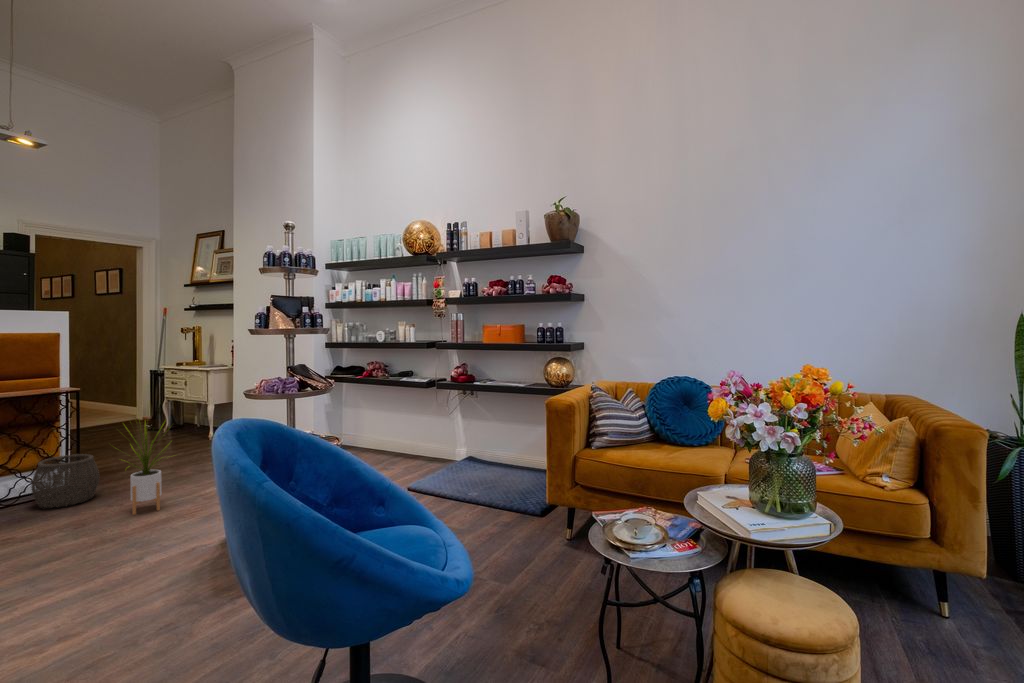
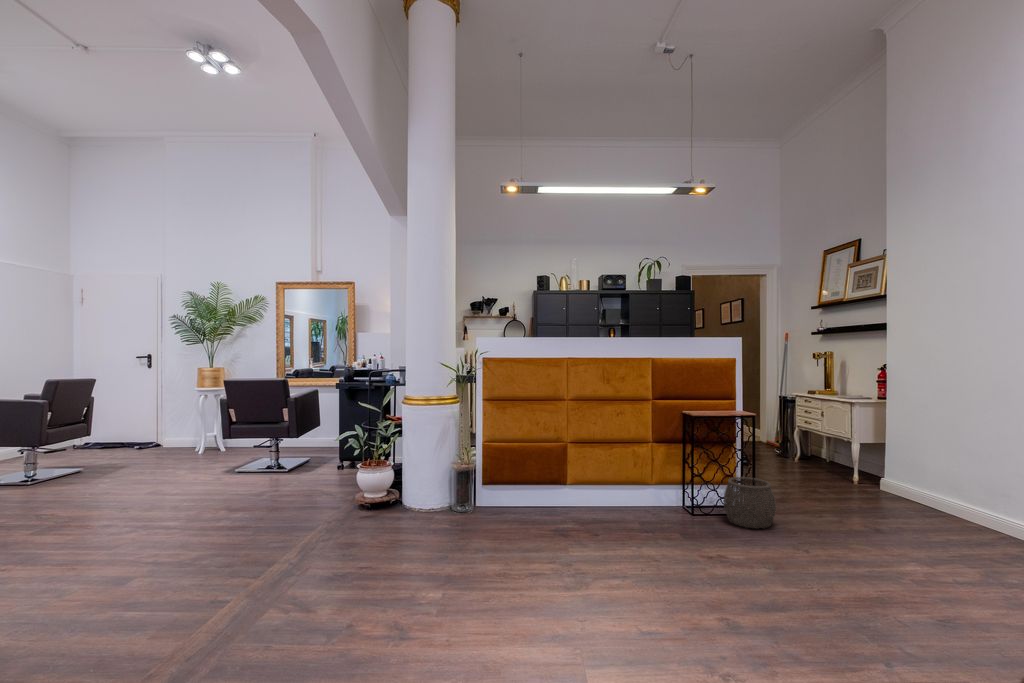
house plant: present [125,420,165,515] -> none [798,449,871,566]

